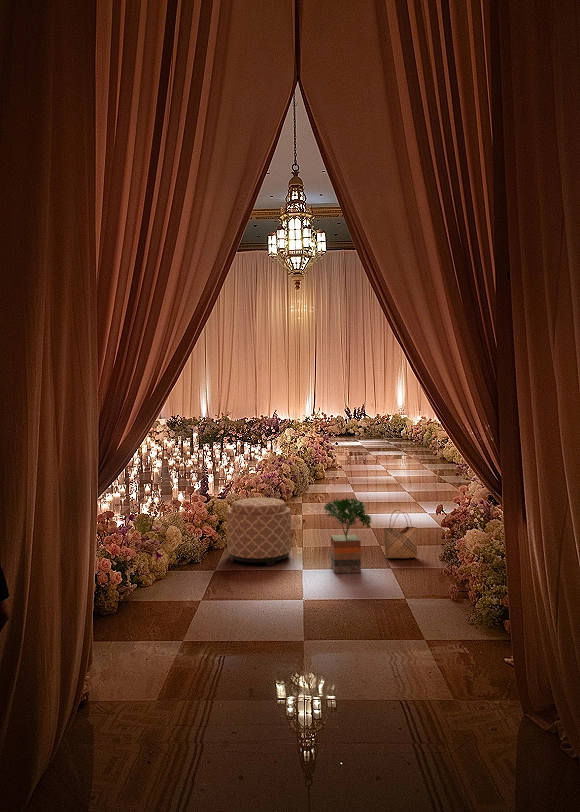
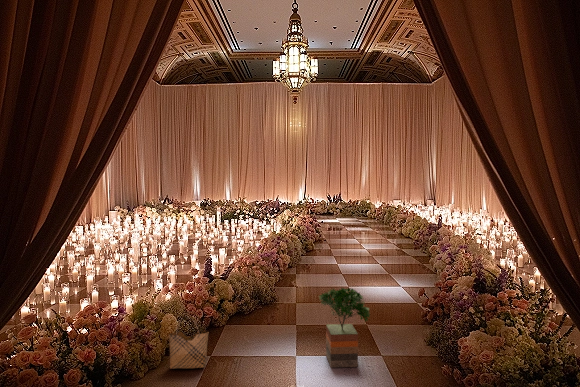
ottoman: present [227,498,292,566] -> none [223,281,287,355]
woven basket: present [384,510,417,558] -> present [169,311,209,369]

